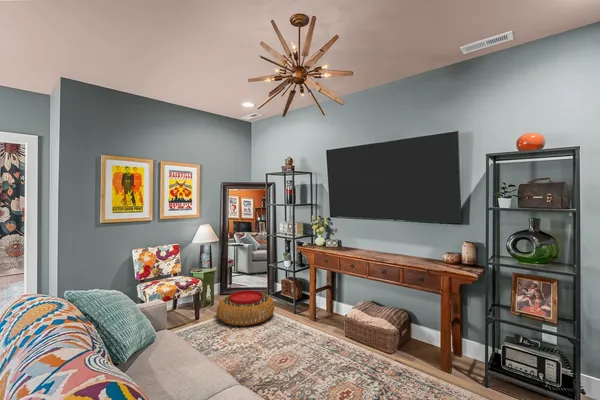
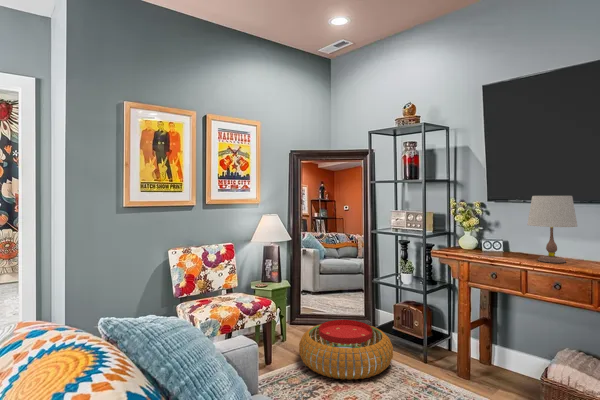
table lamp: none [342,217,366,255] -> present [527,196,577,263]

